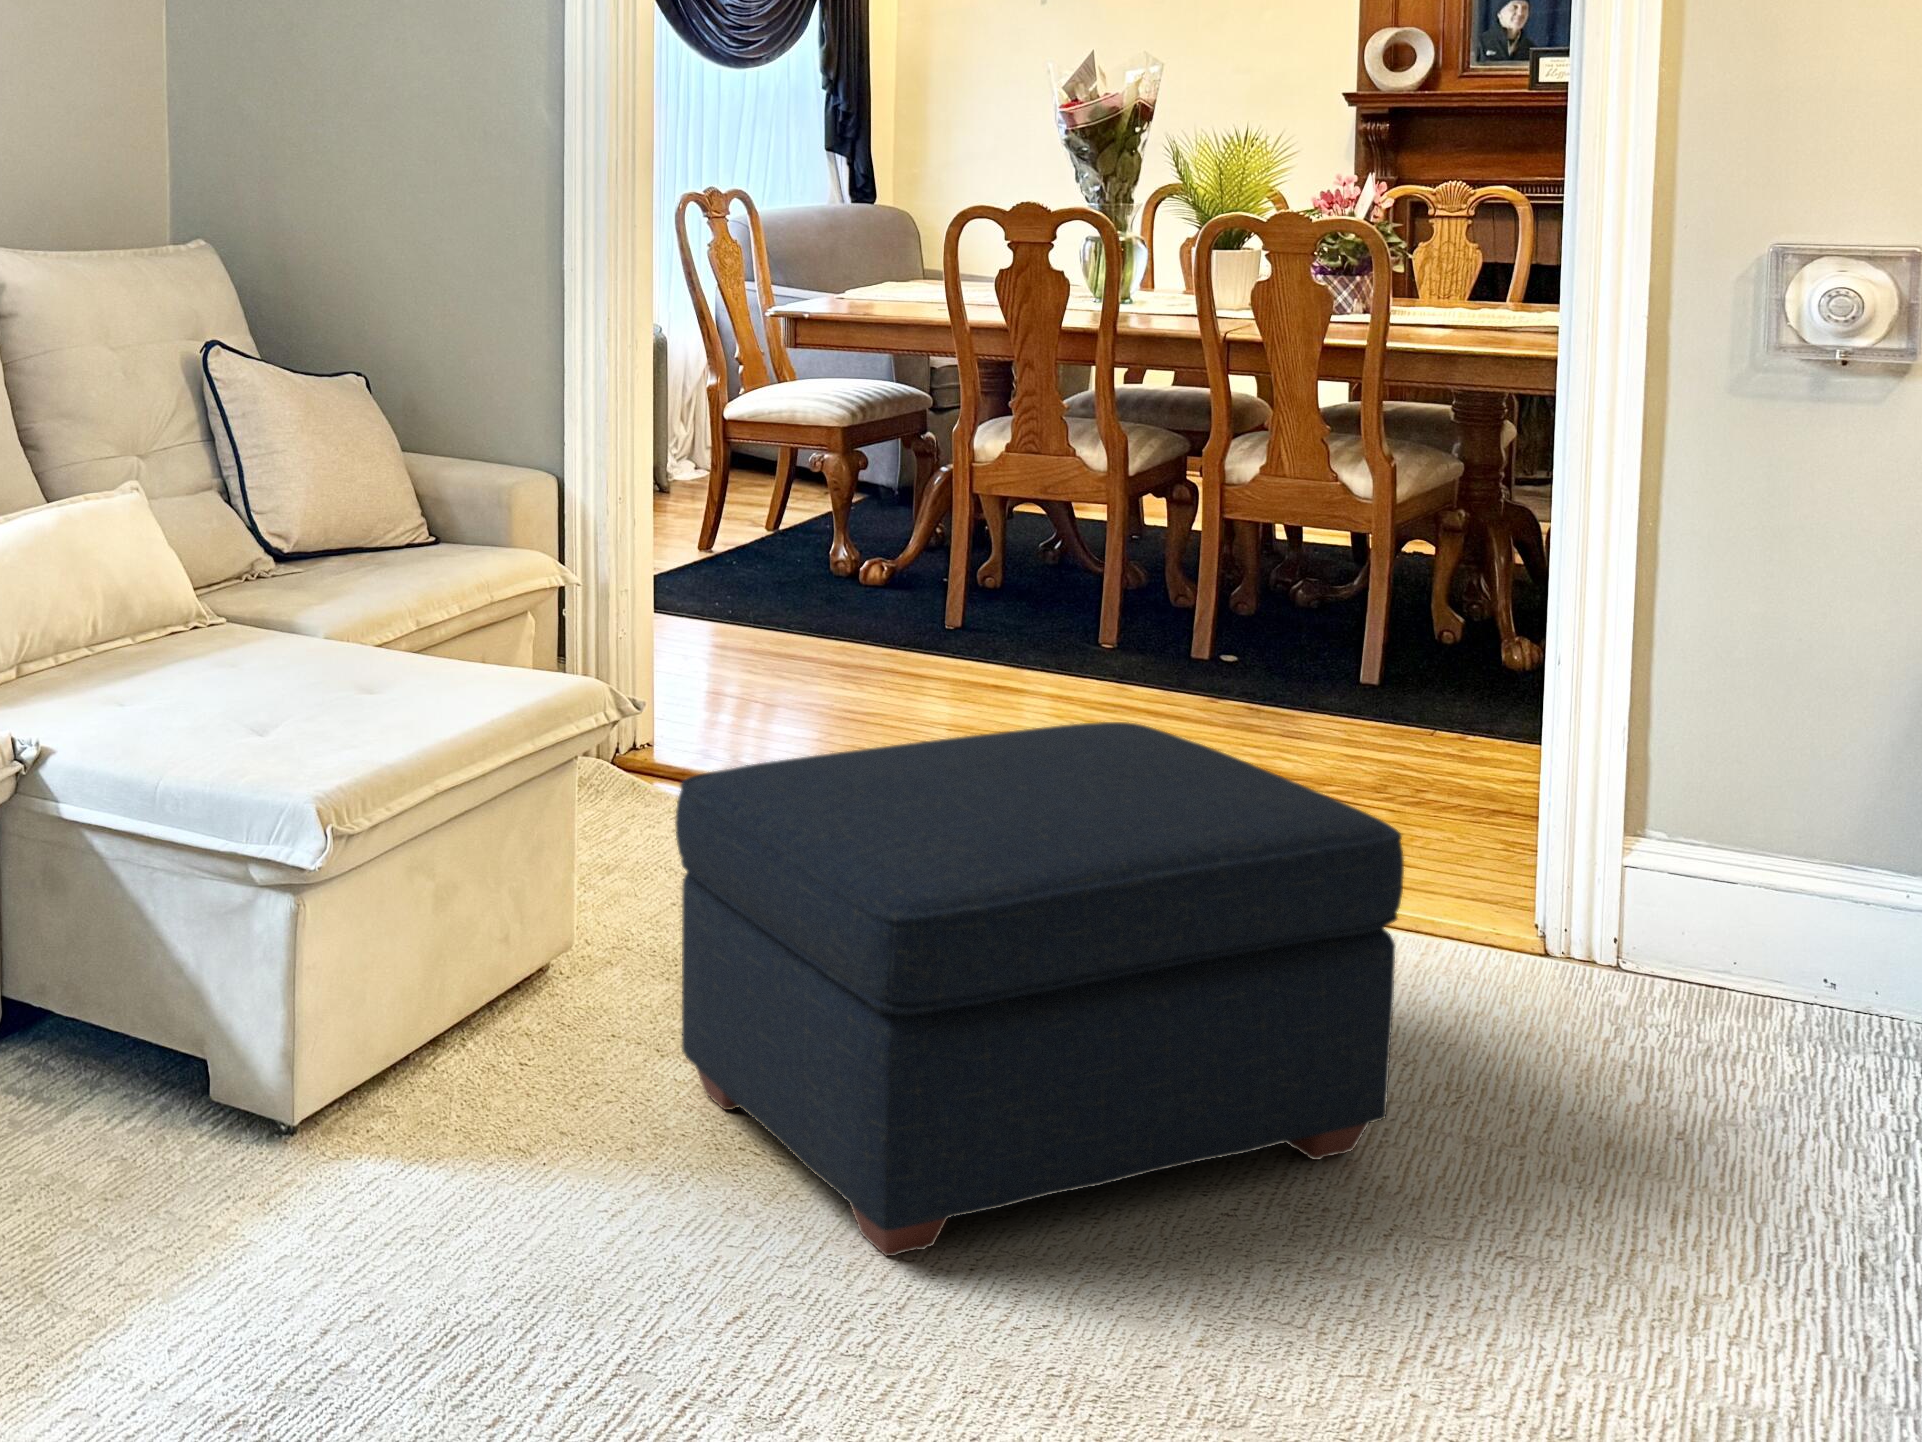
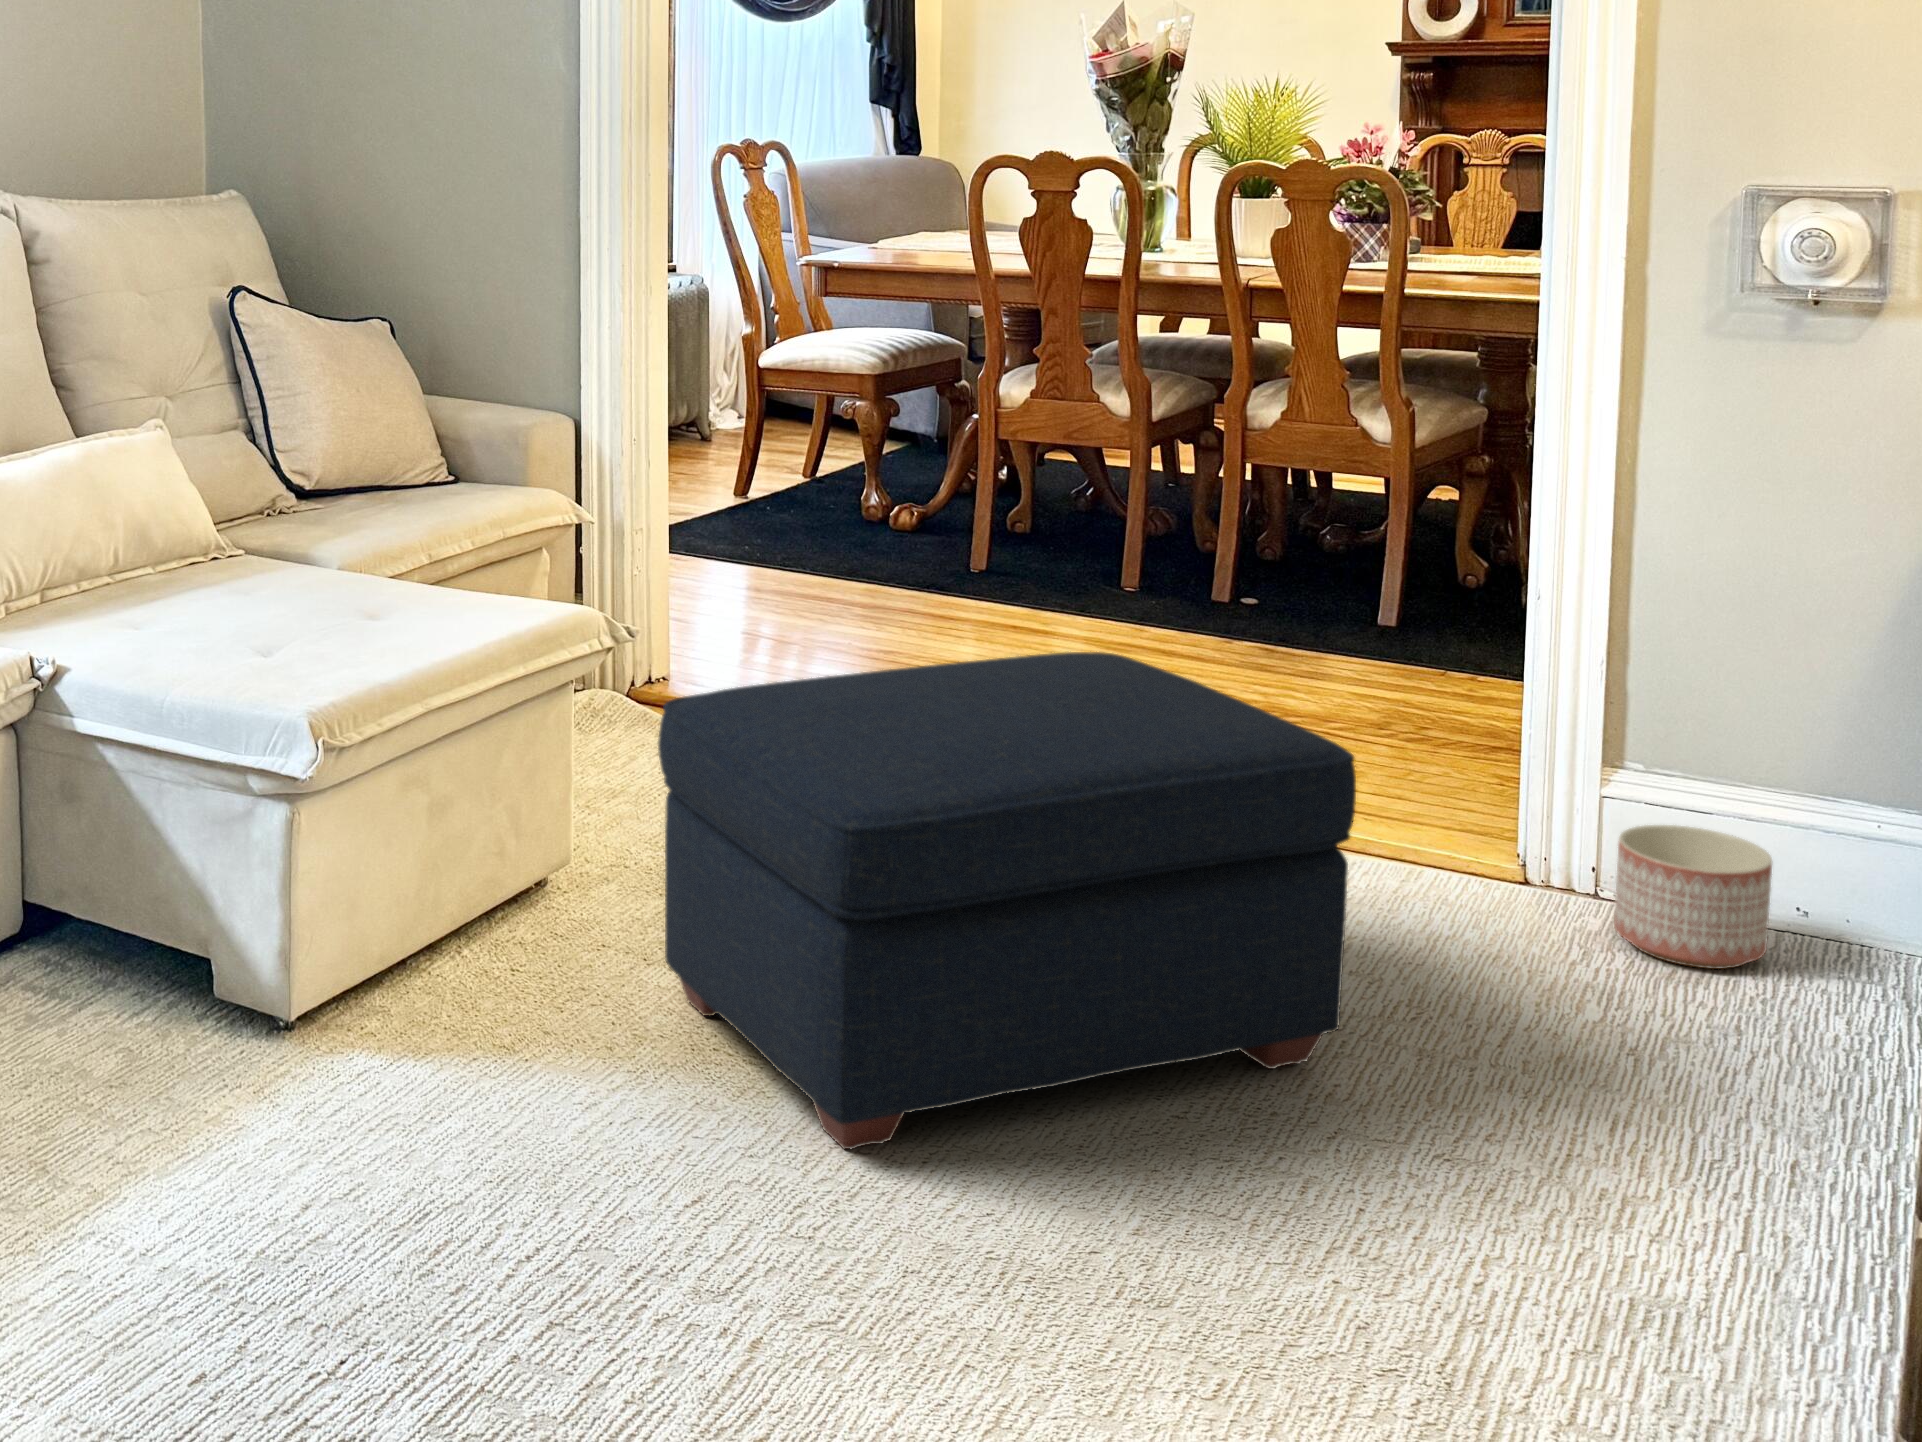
planter: none [1643,894,1806,1044] -> present [1614,825,1772,969]

